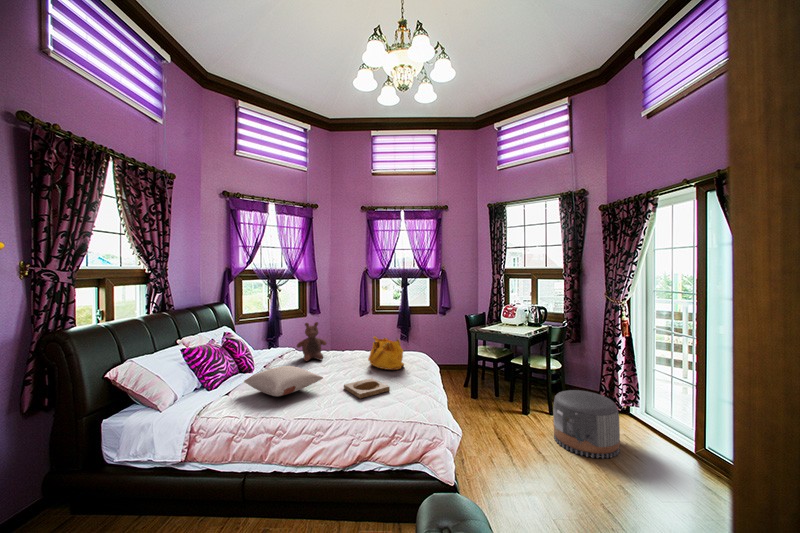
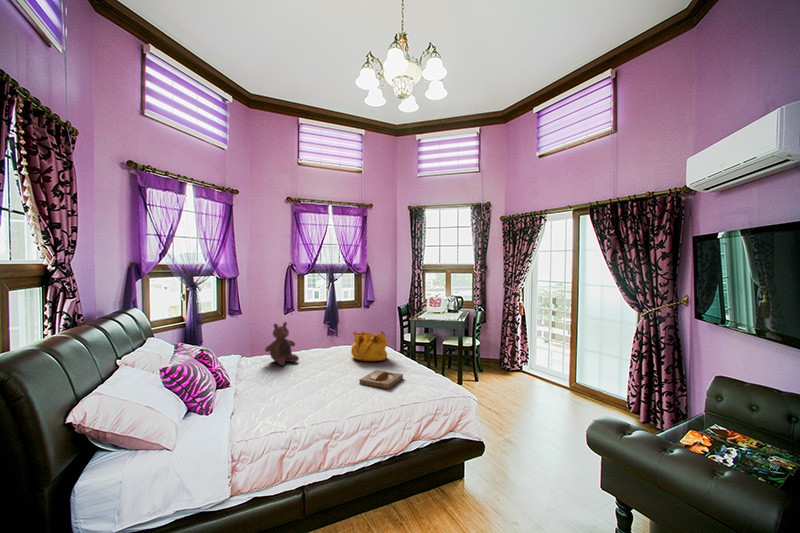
pillow: present [244,366,323,396] -> none [259,370,341,402]
pouf: present [553,390,620,458] -> none [489,358,535,405]

